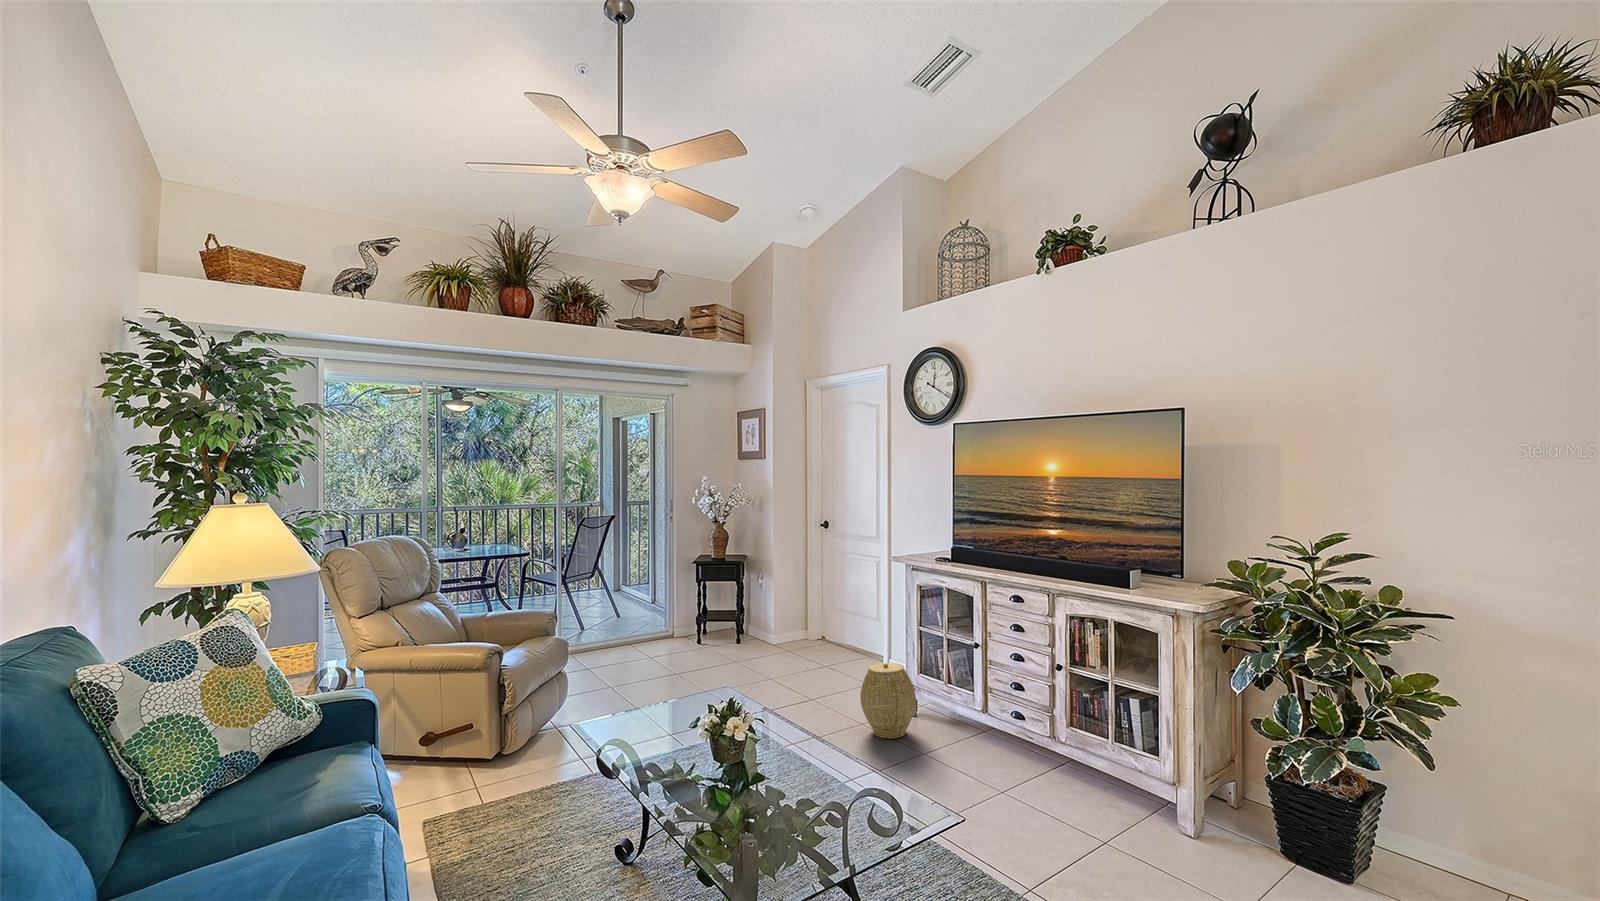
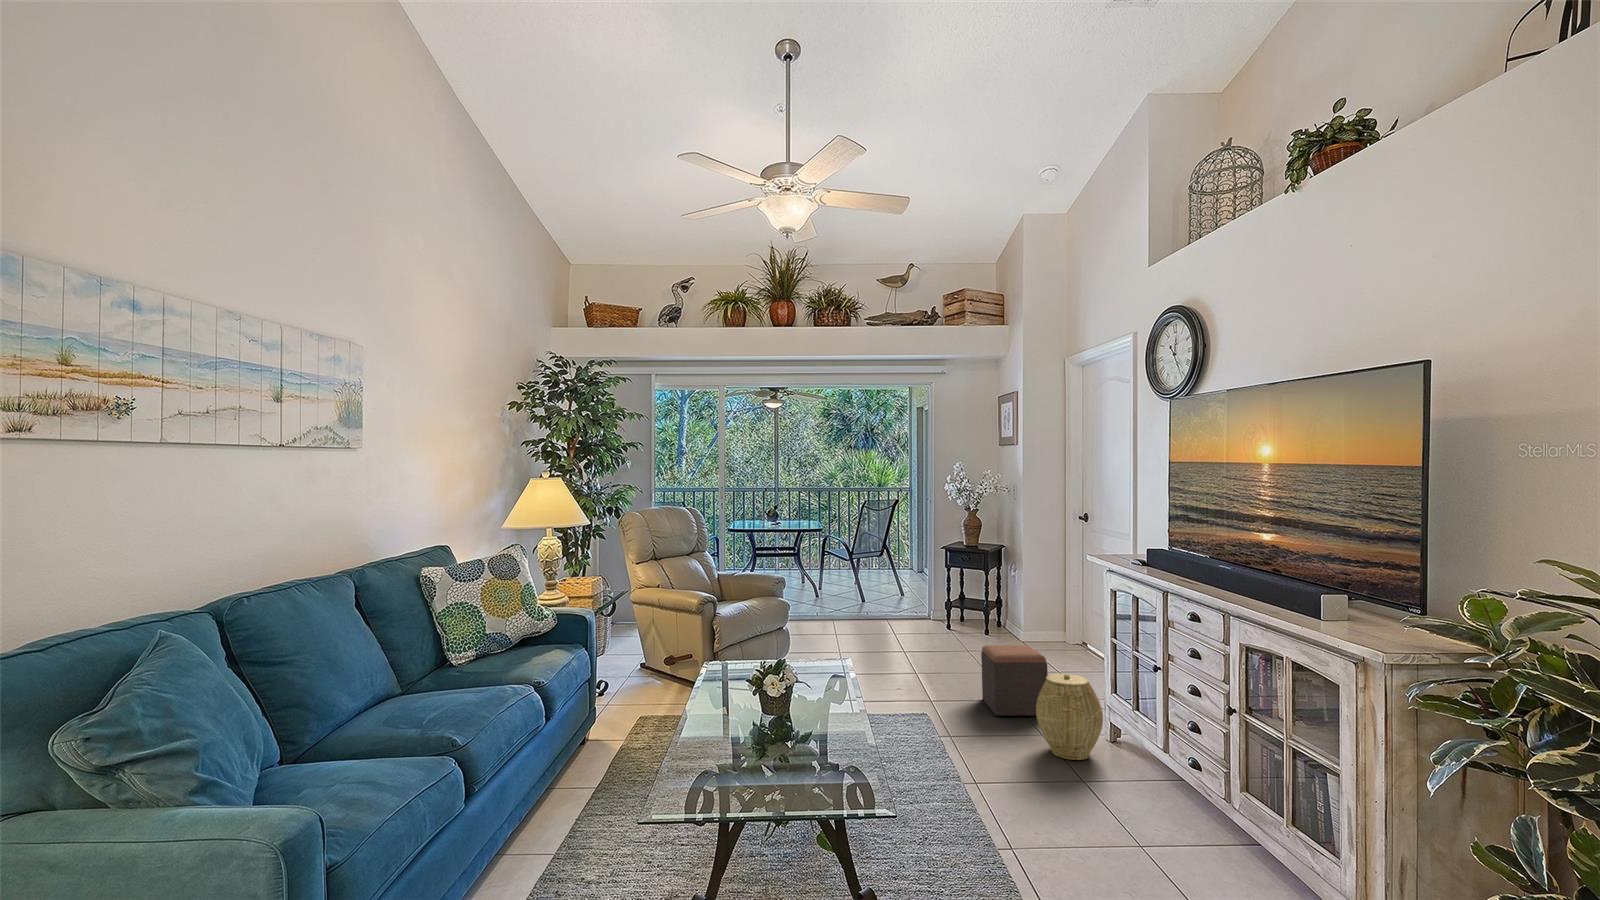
footstool: none [781,643,848,714] -> present [981,645,1048,716]

